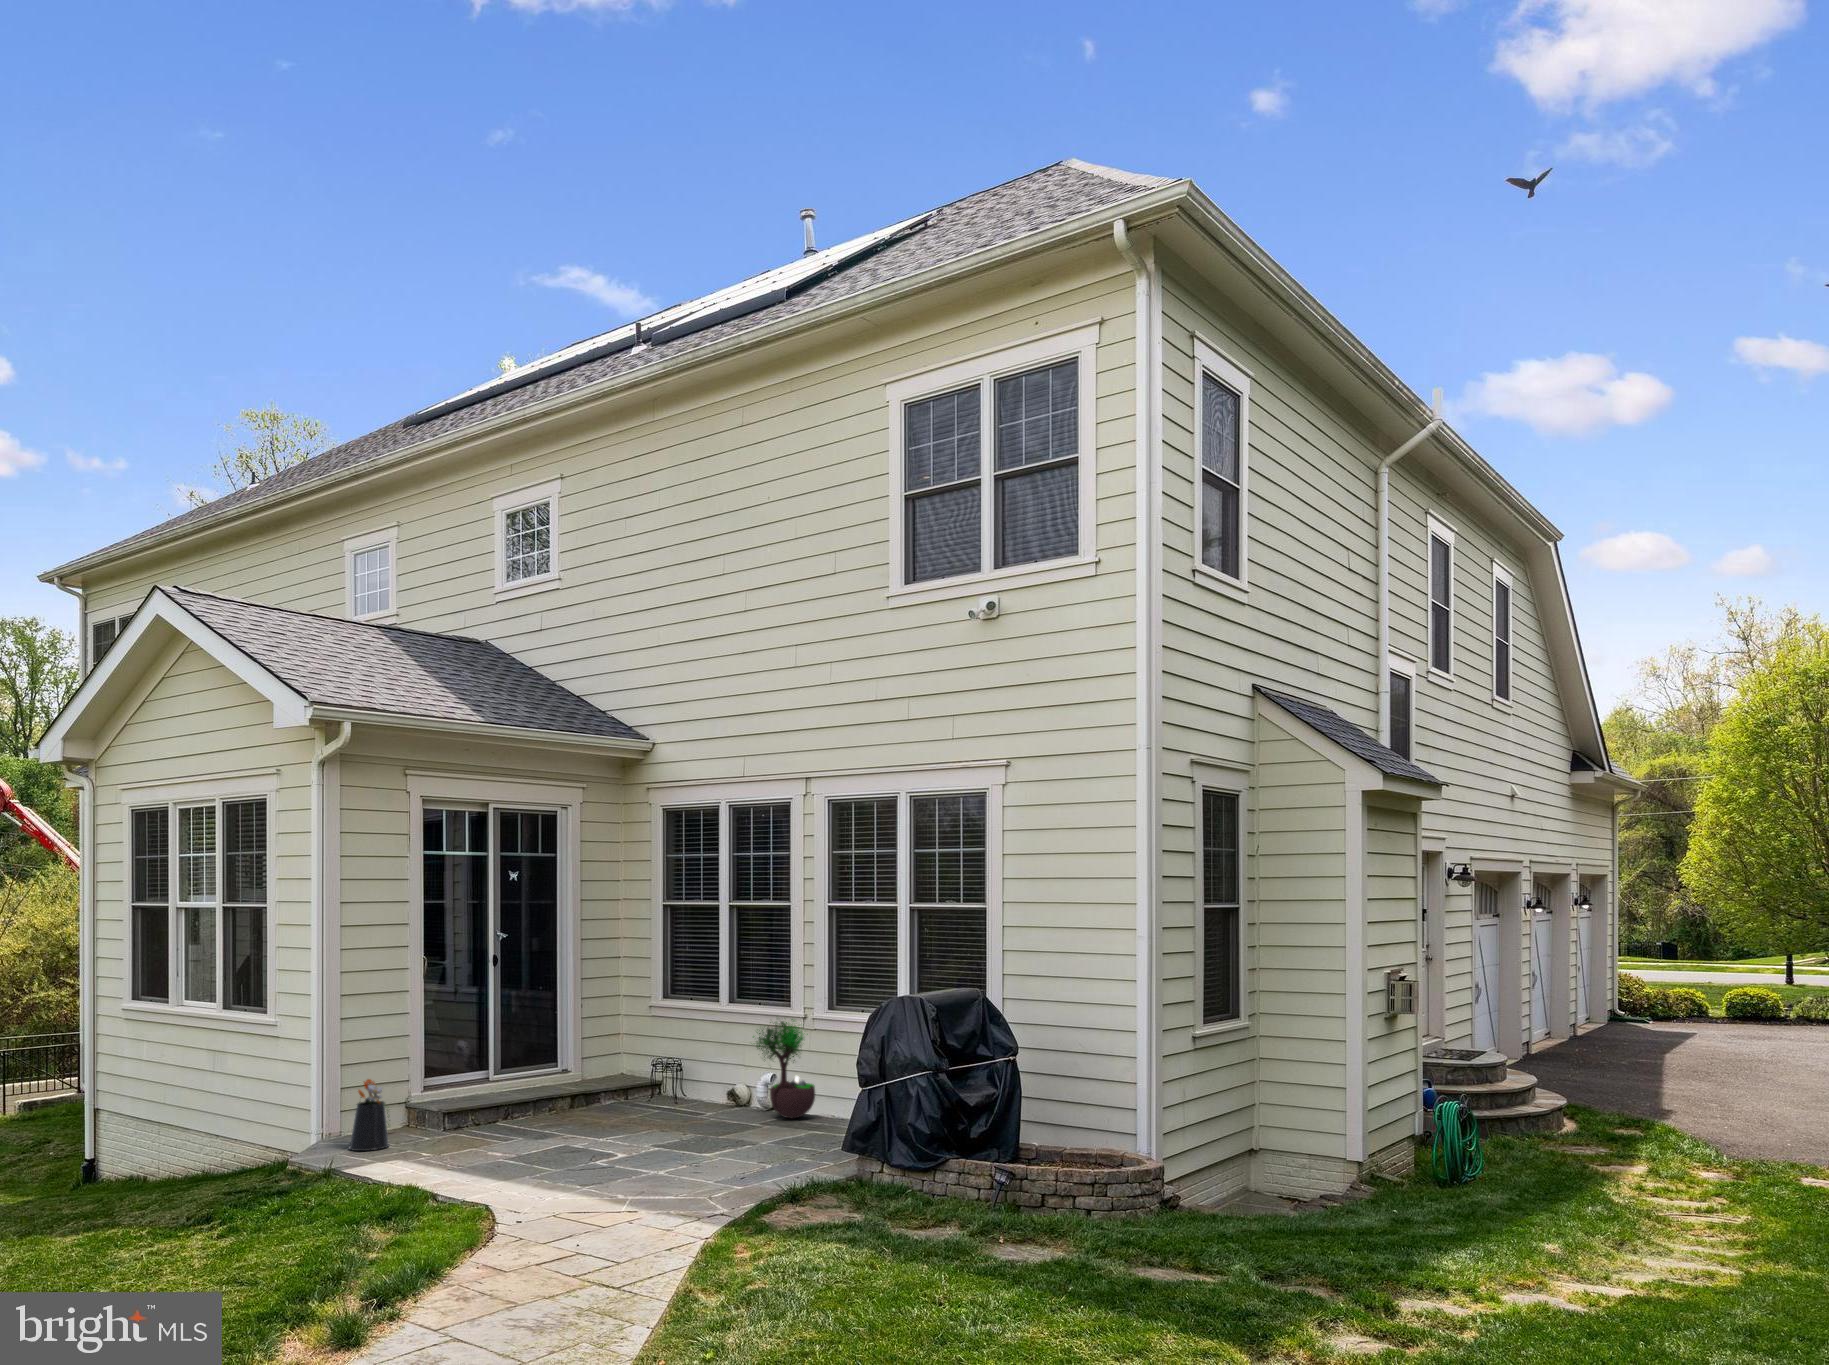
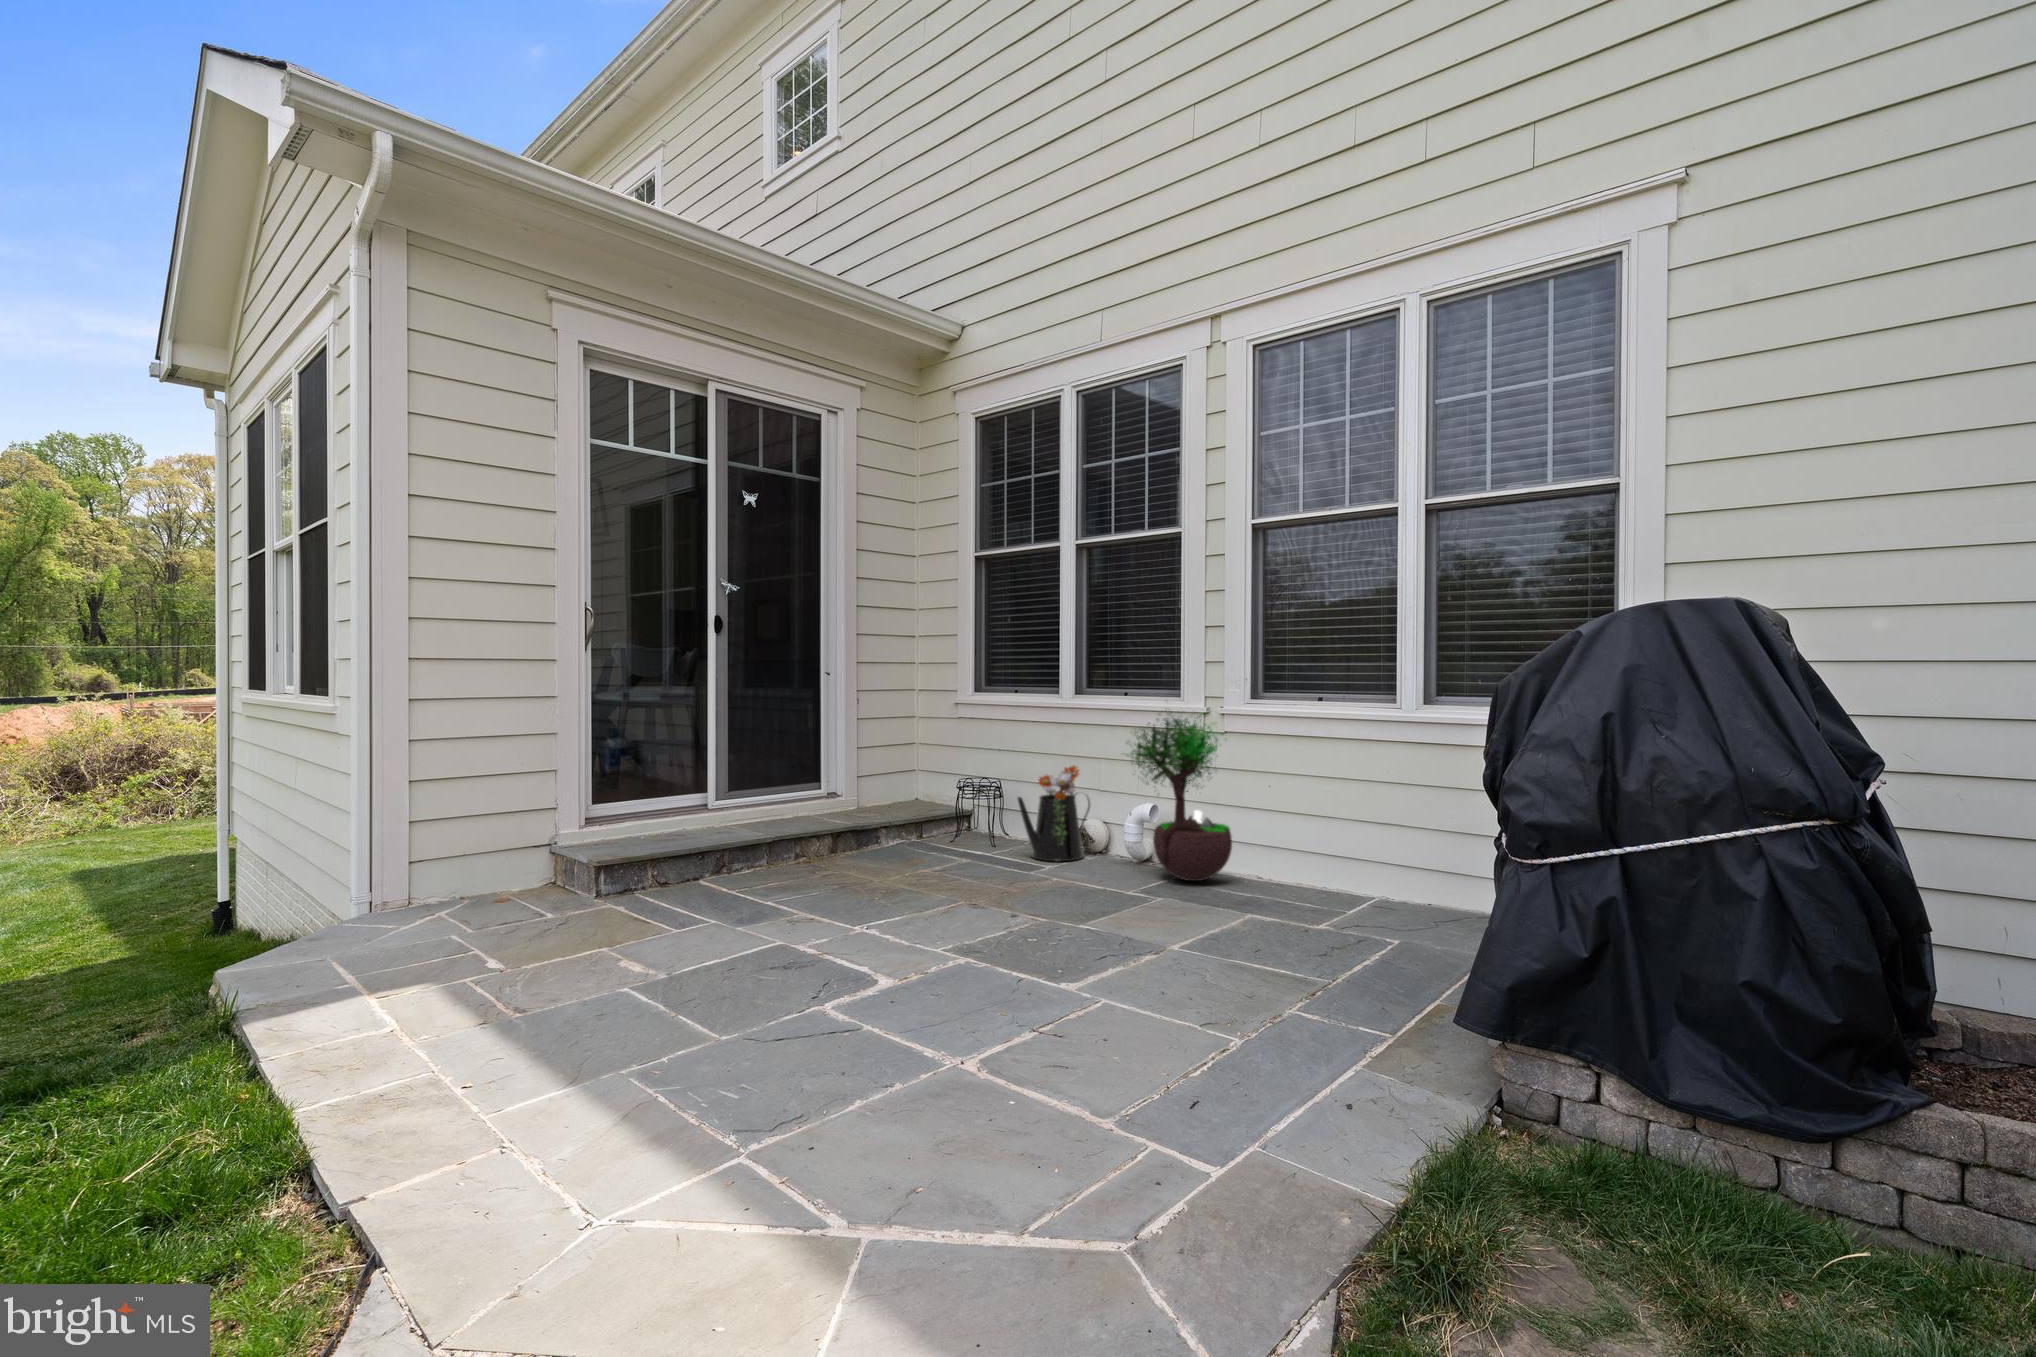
watering can: present [349,1079,390,1151] -> present [1018,766,1090,861]

